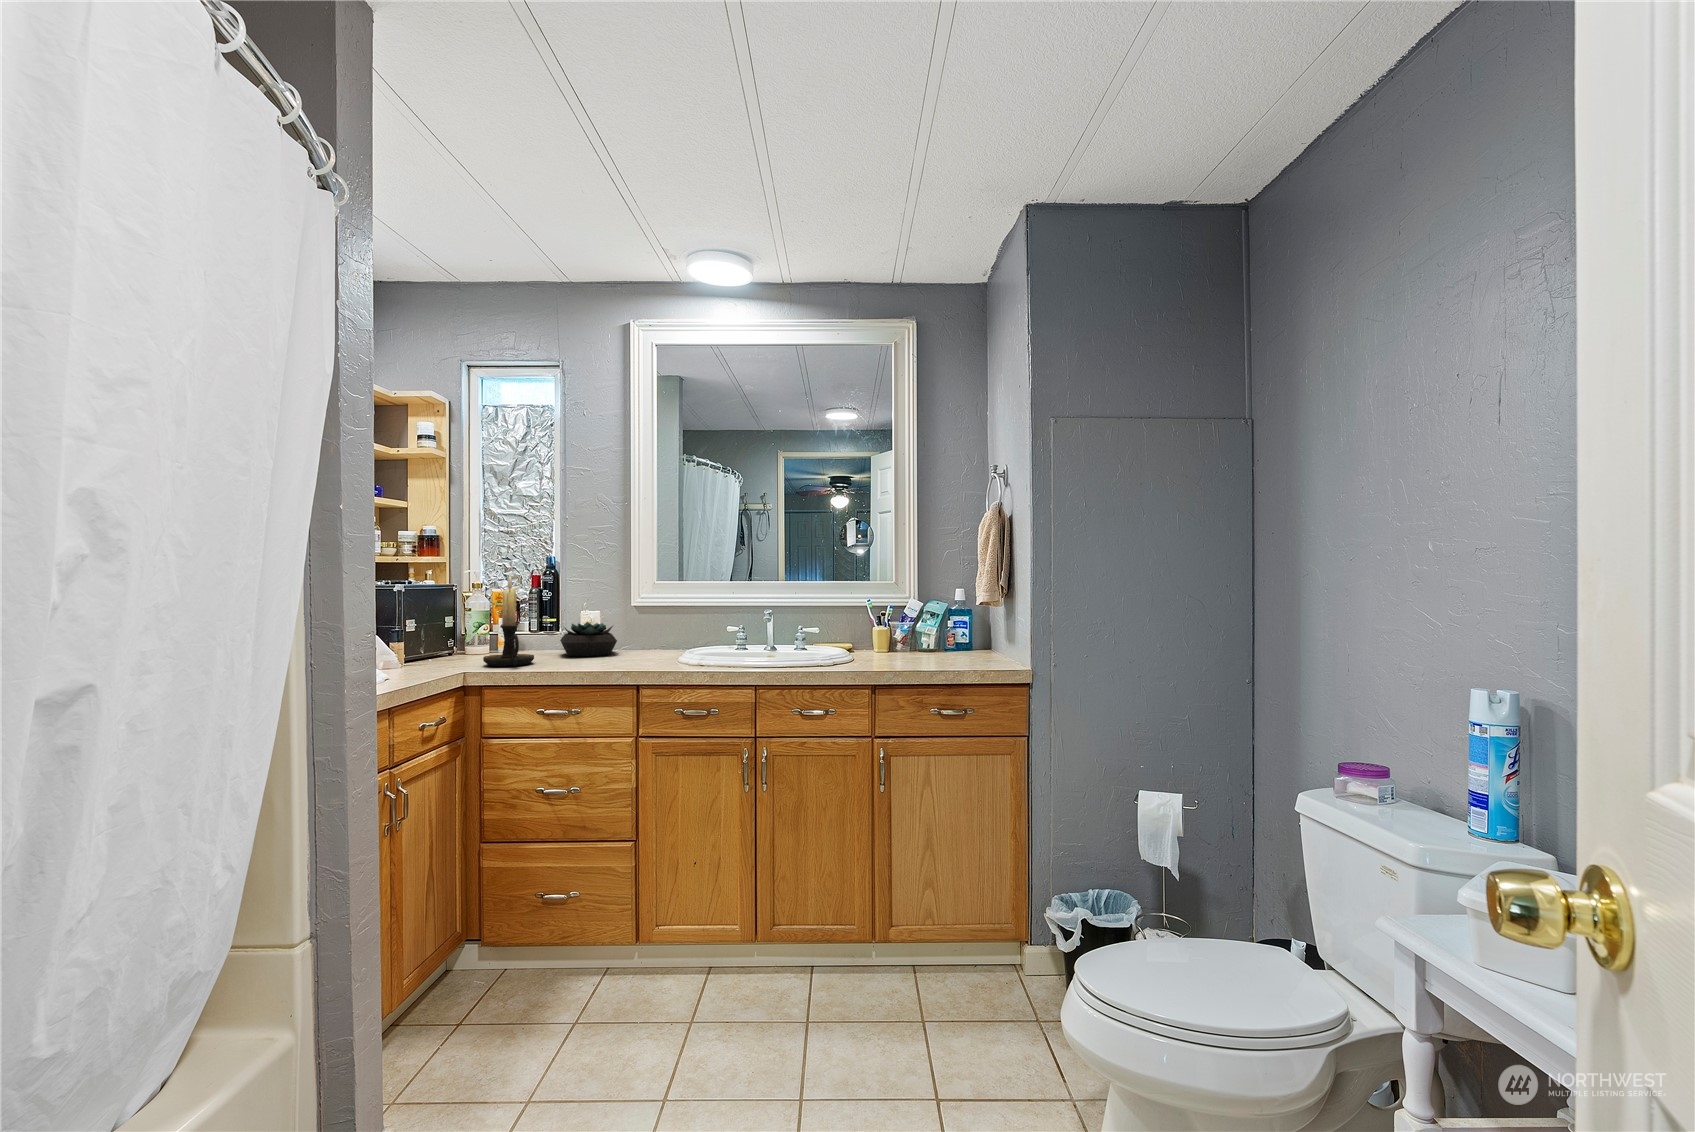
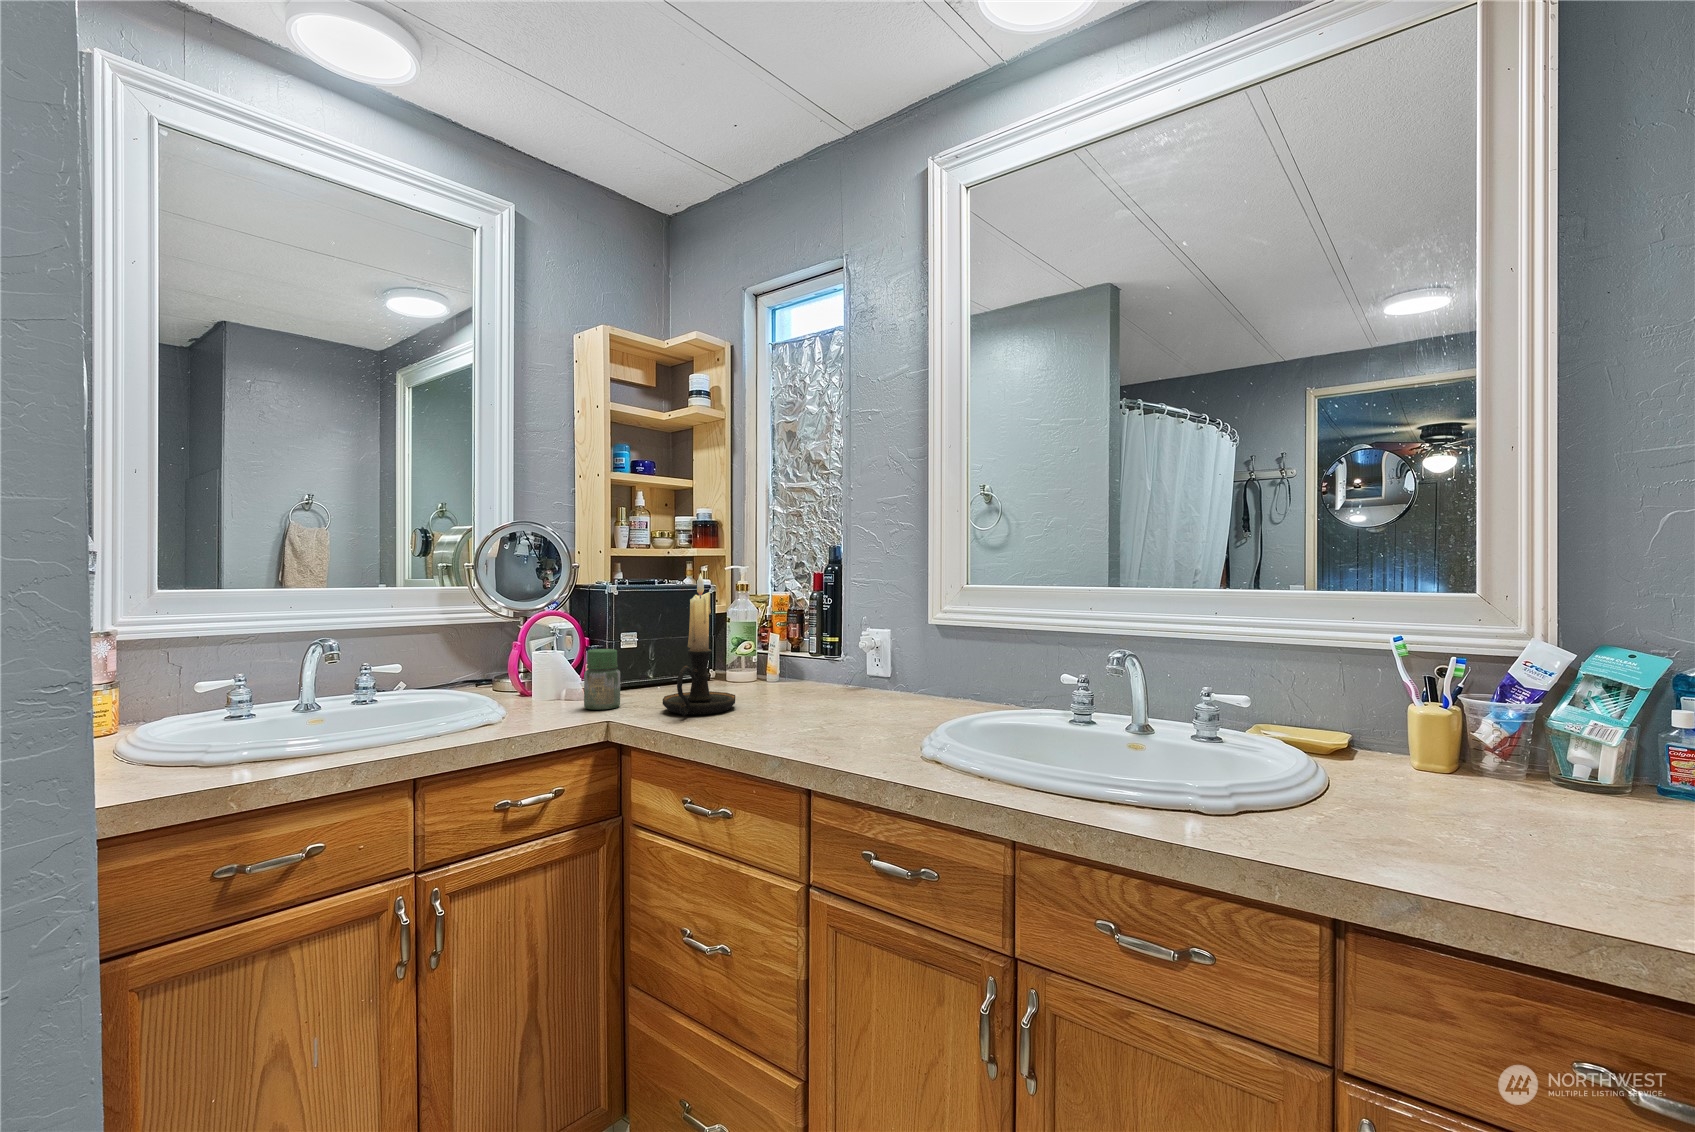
succulent plant: present [560,622,617,656] -> none [792,647,887,706]
jar: none [416,629,443,670] -> present [584,649,620,710]

